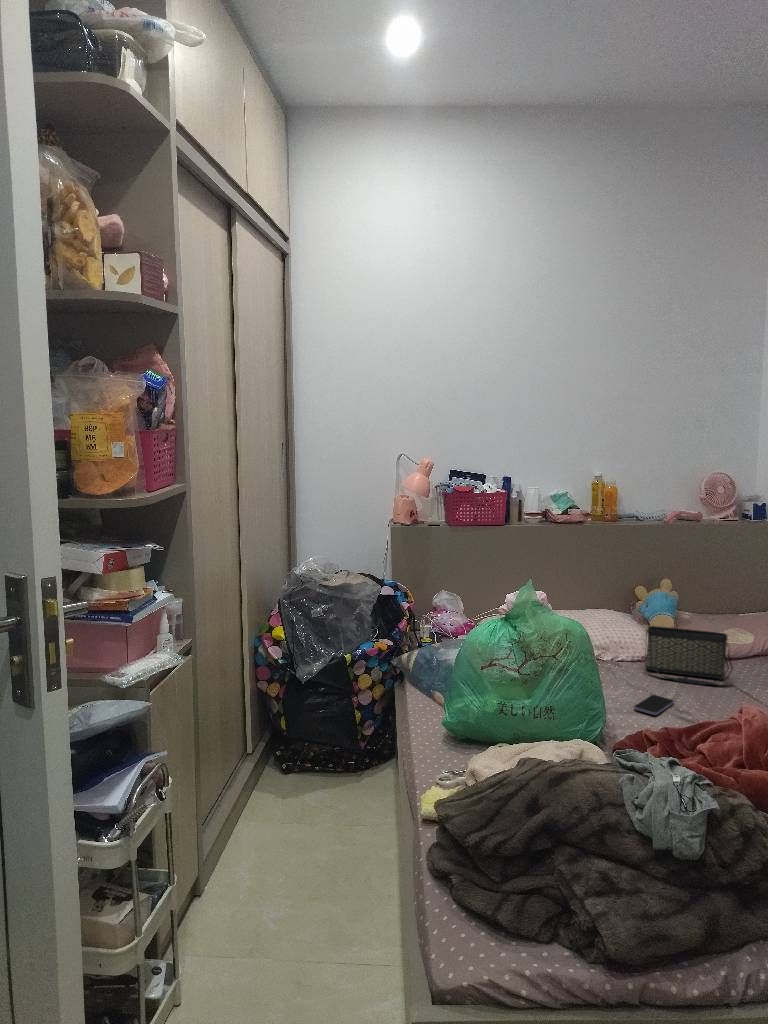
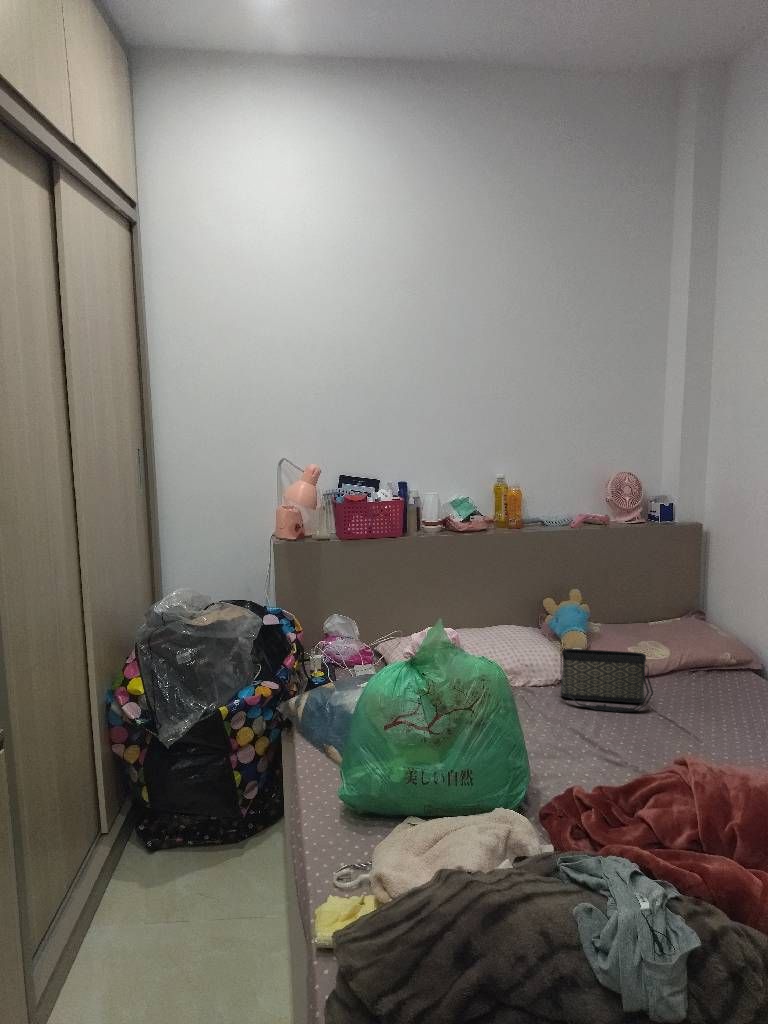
smartphone: present [634,695,674,715] -> none [555,731,596,758]

